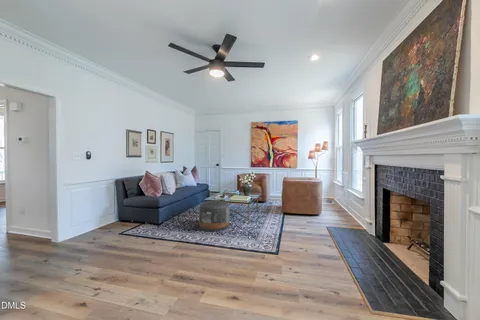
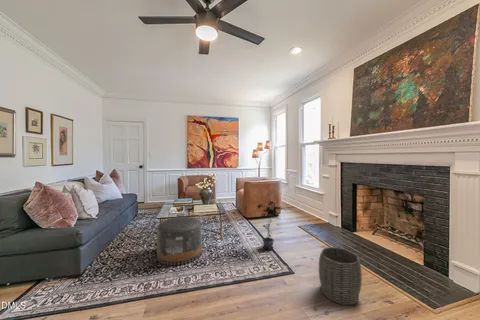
potted plant: none [270,194,290,236] -> present [257,201,283,250]
woven basket: none [283,235,315,280] -> present [319,247,362,305]

